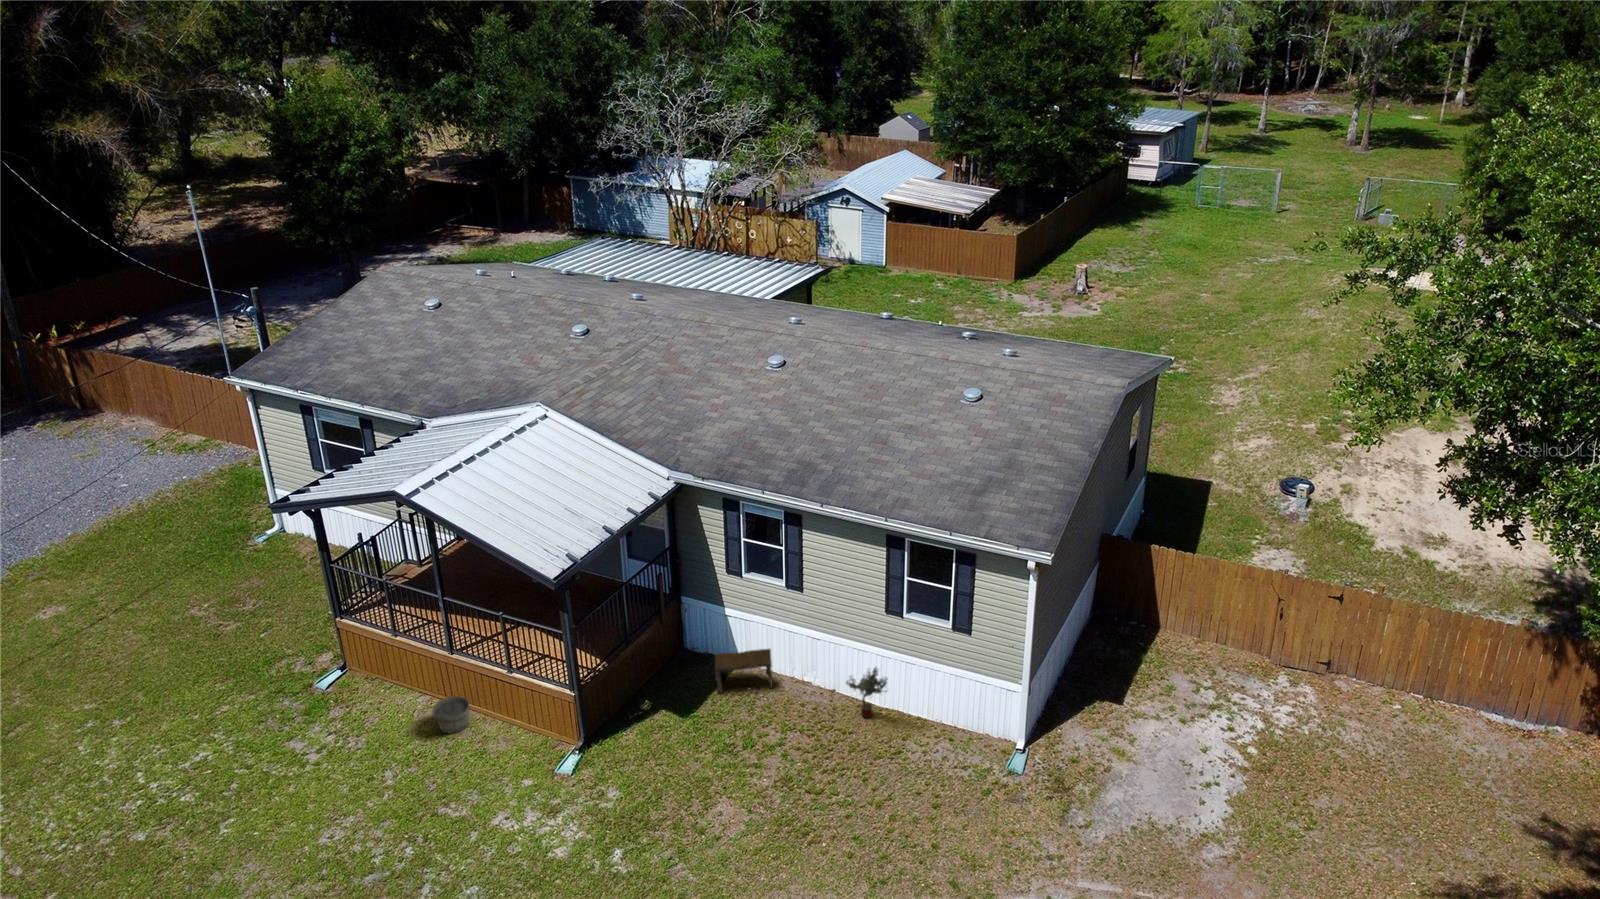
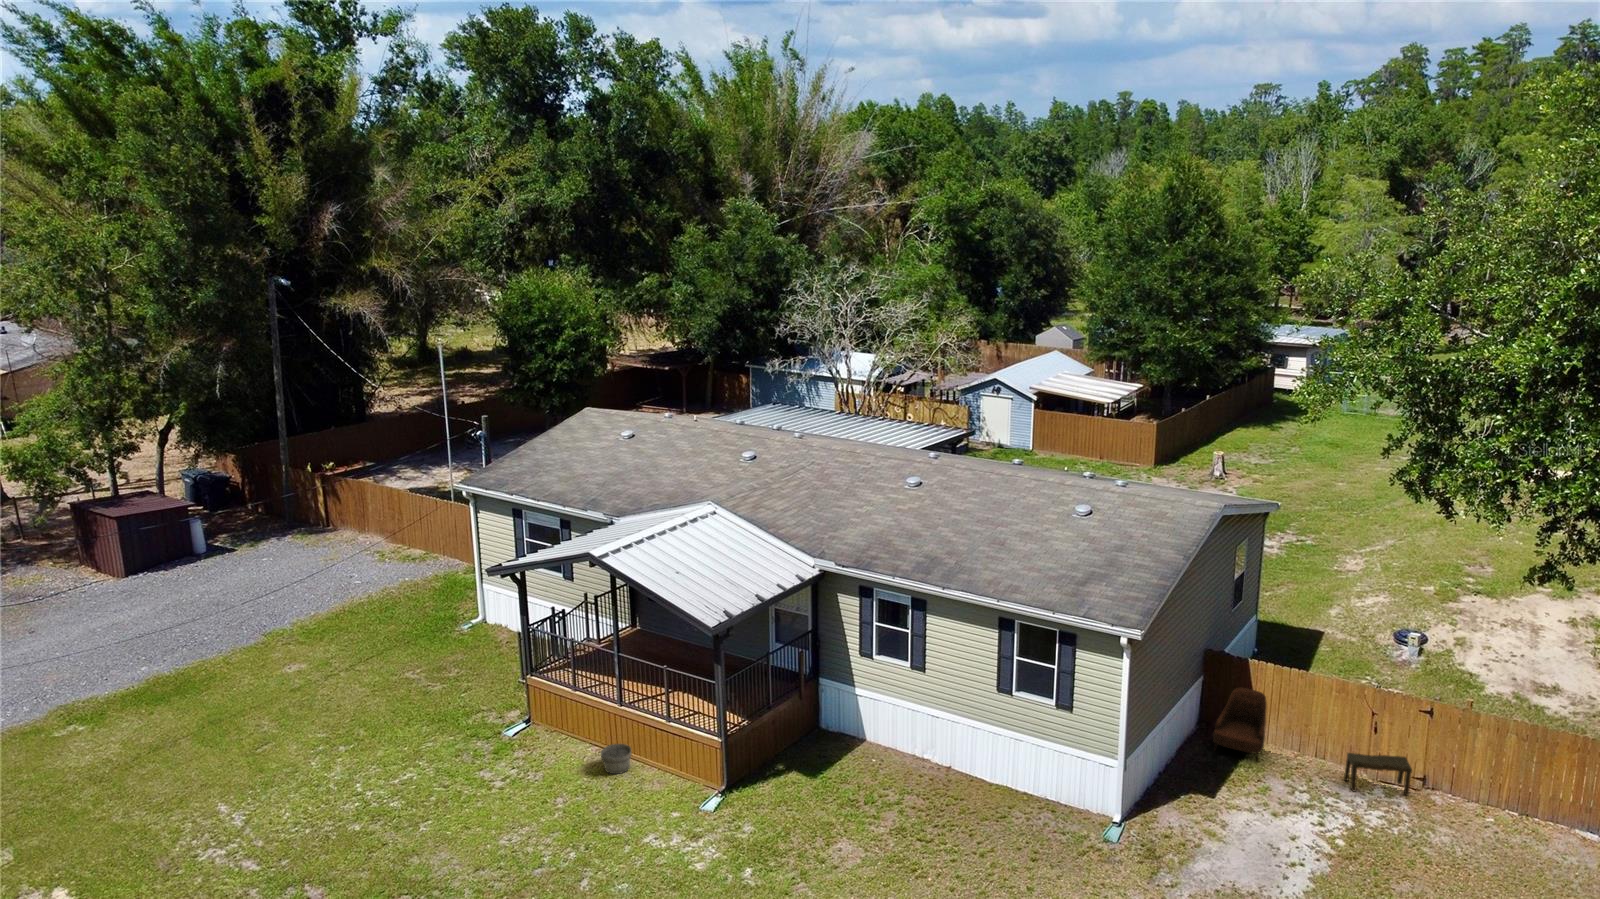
armchair: none [1113,575,1168,657] -> present [1213,688,1267,761]
bench: present [715,649,773,693] -> present [1344,753,1412,795]
potted tree: present [846,668,887,718] -> none [958,740,997,790]

